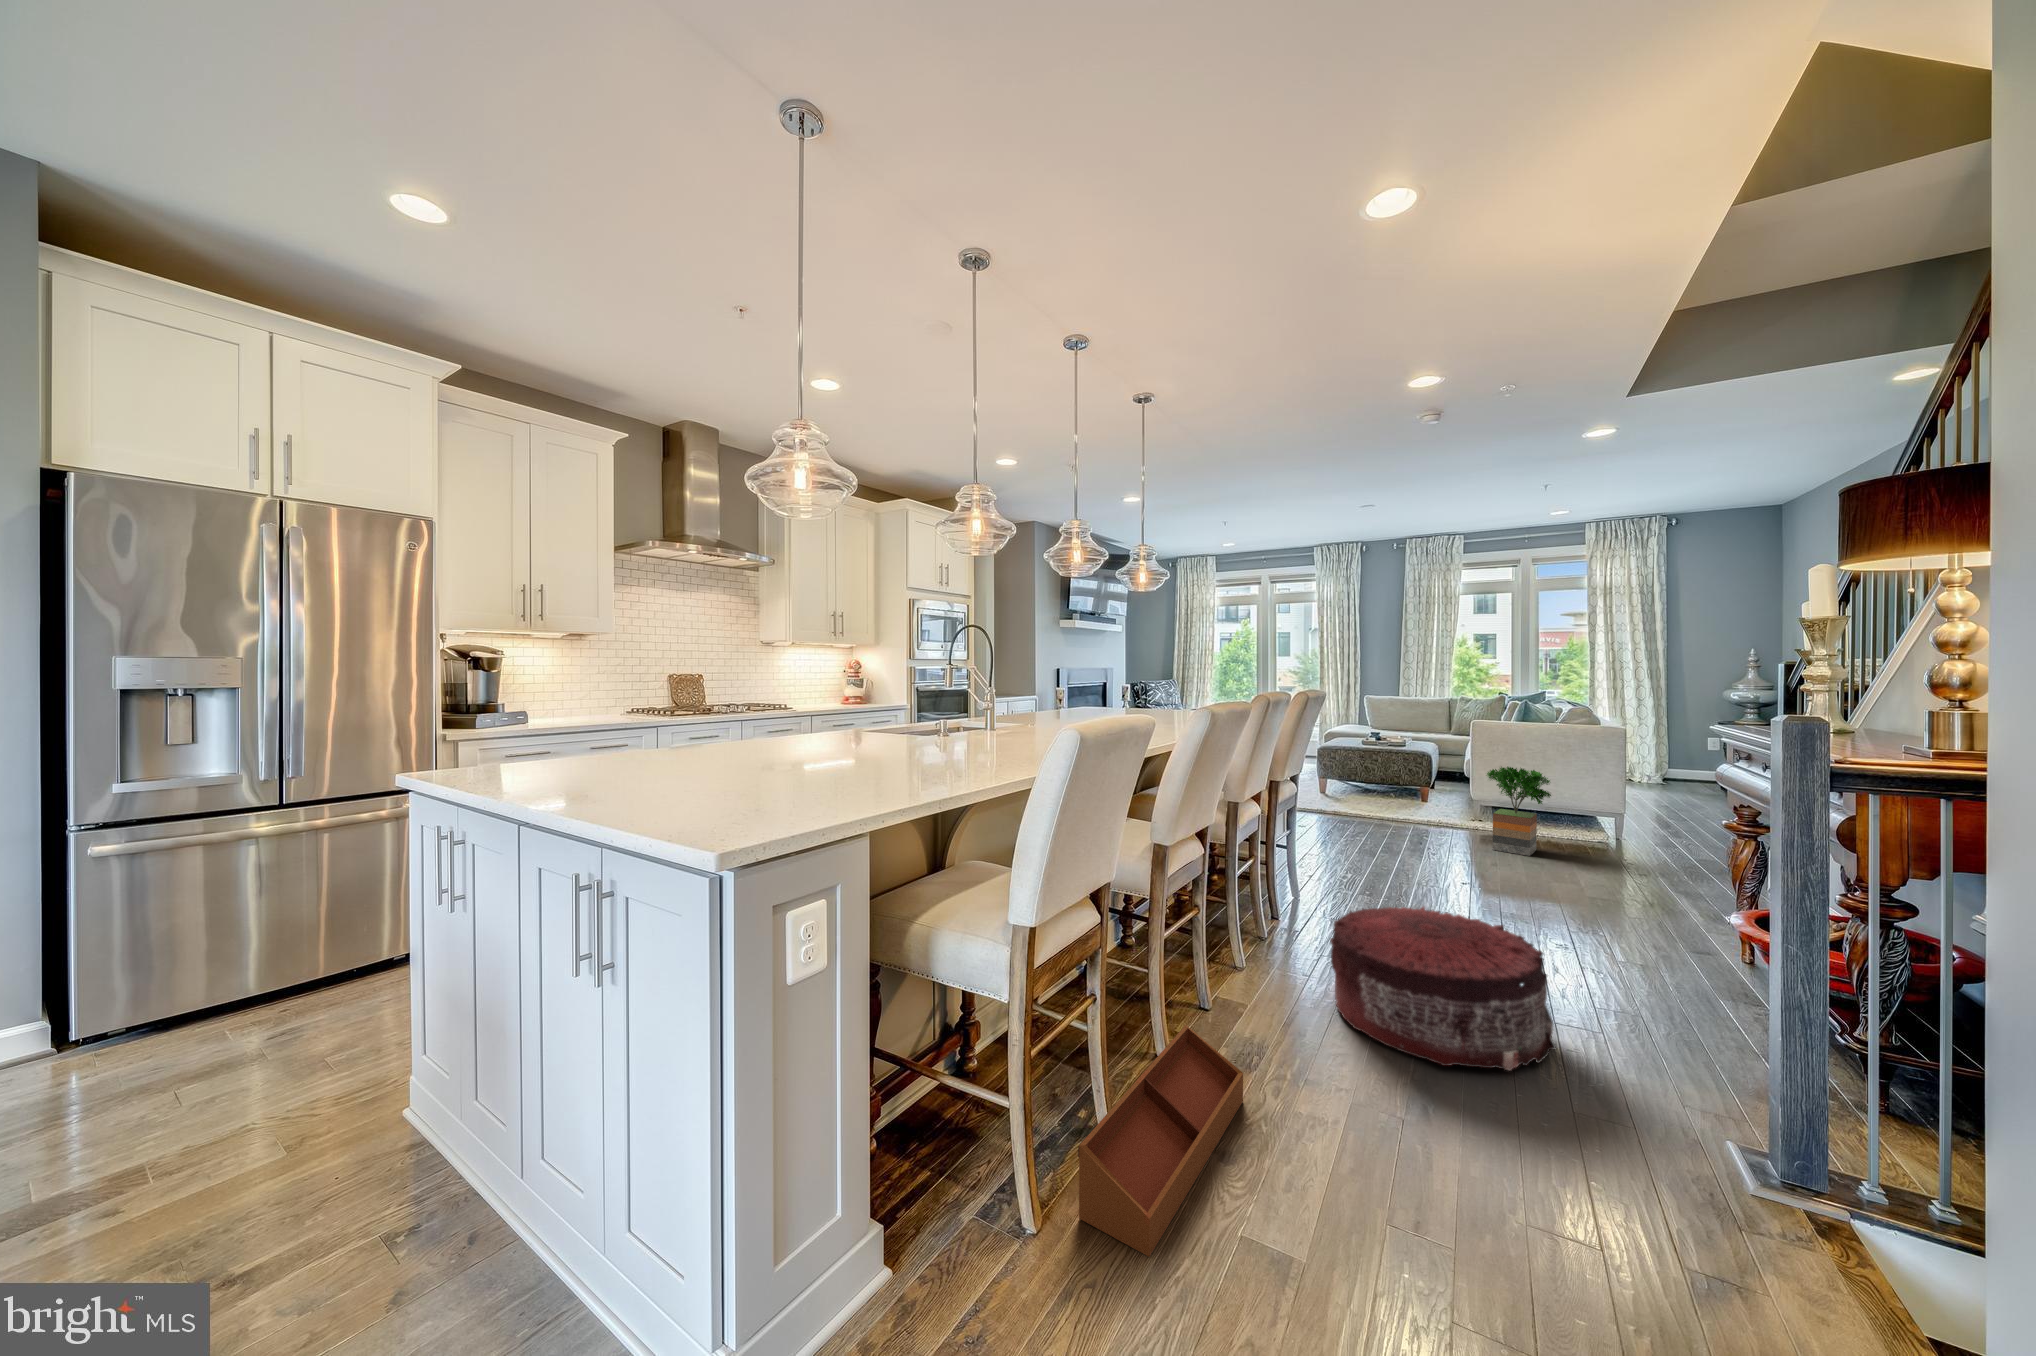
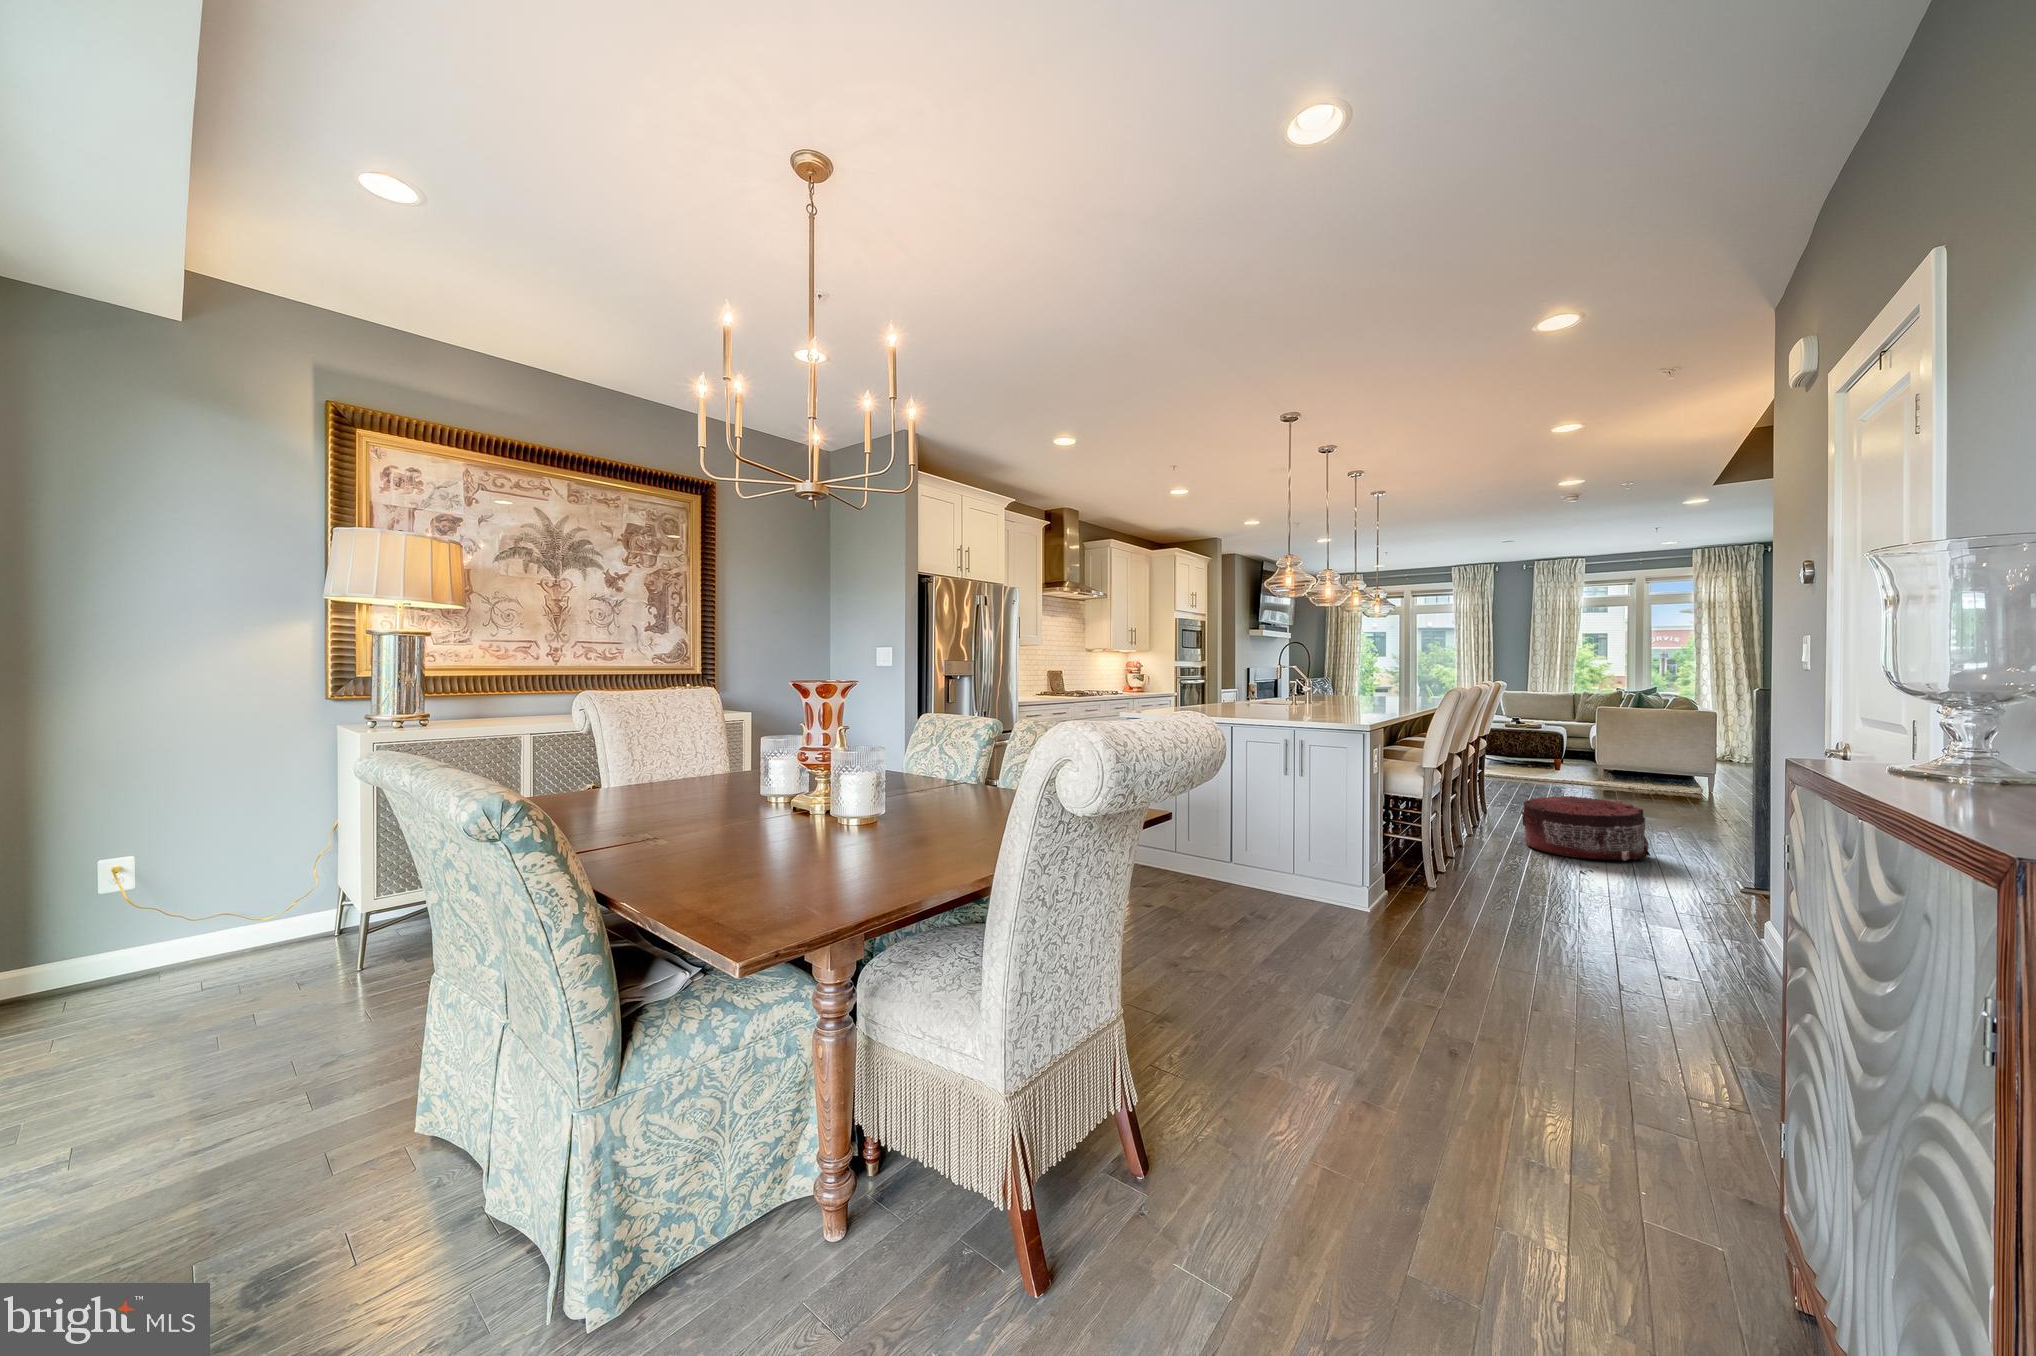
potted tree: present [1487,766,1551,856] -> none [1607,736,1659,798]
storage bin: present [1078,1025,1243,1257] -> none [1439,834,1492,890]

